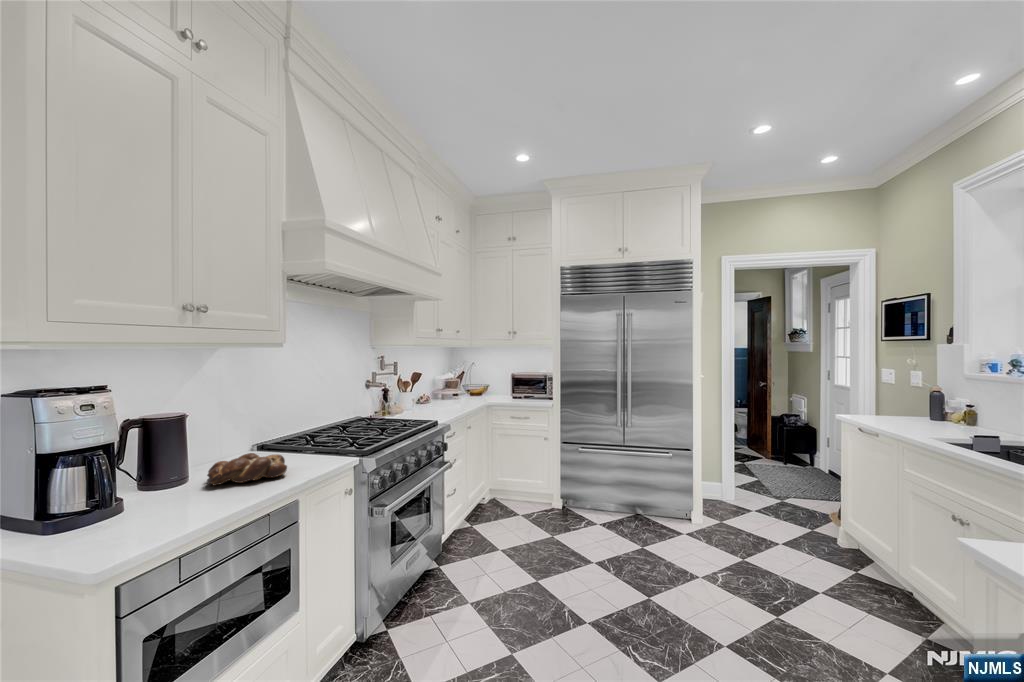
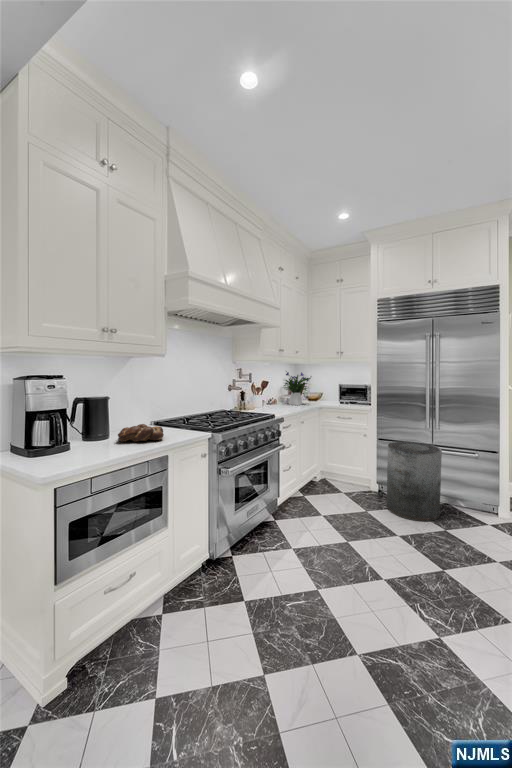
flower arrangement: none [434,357,478,403] -> present [284,371,310,405]
trash can: none [574,442,633,539] -> present [387,441,442,521]

